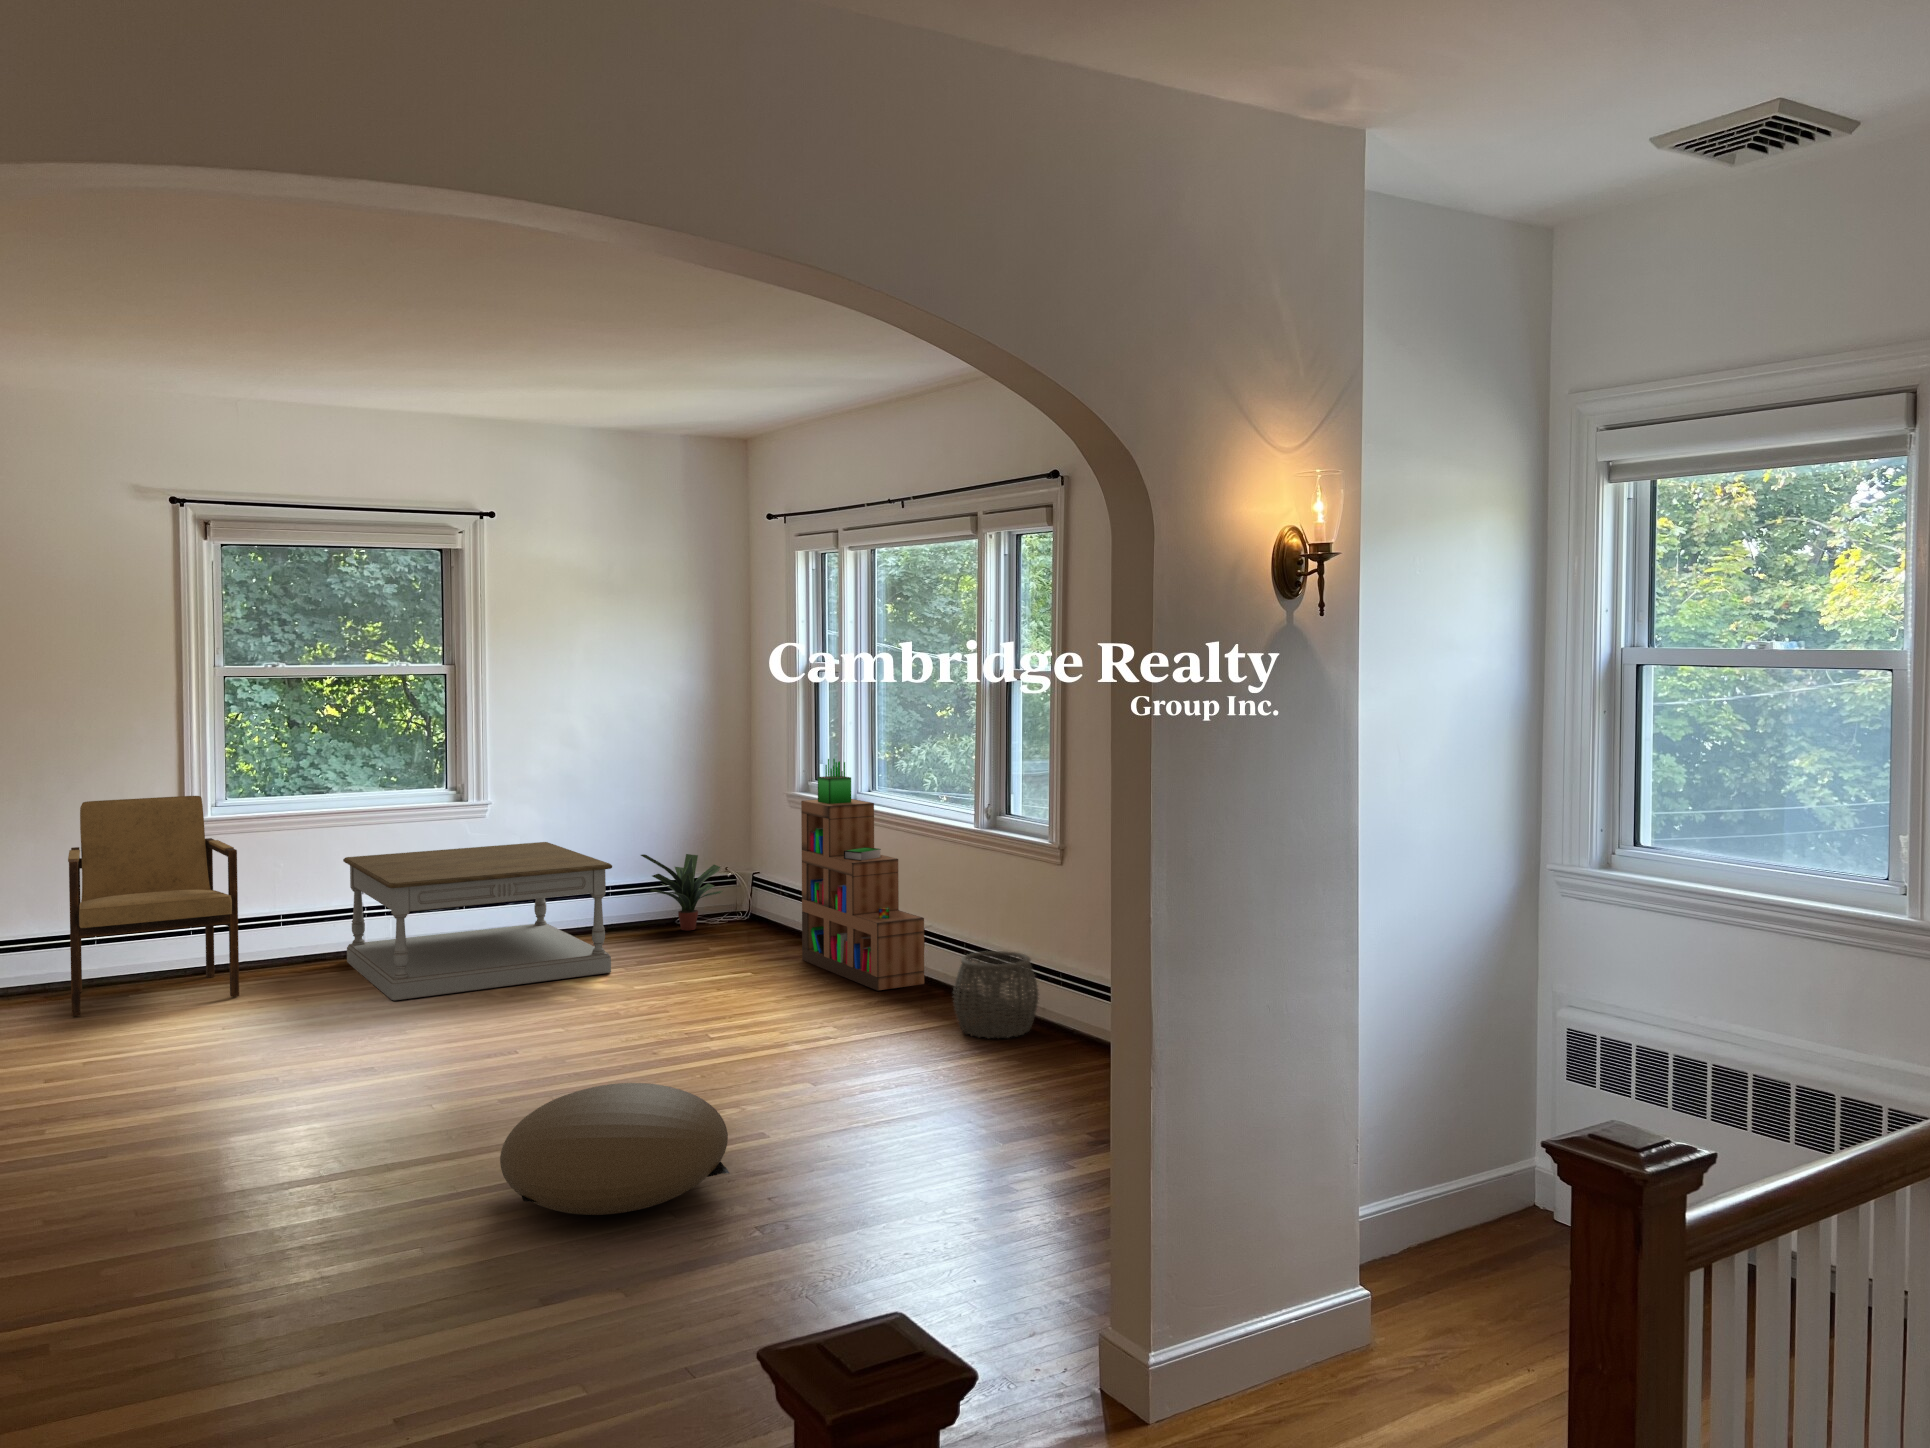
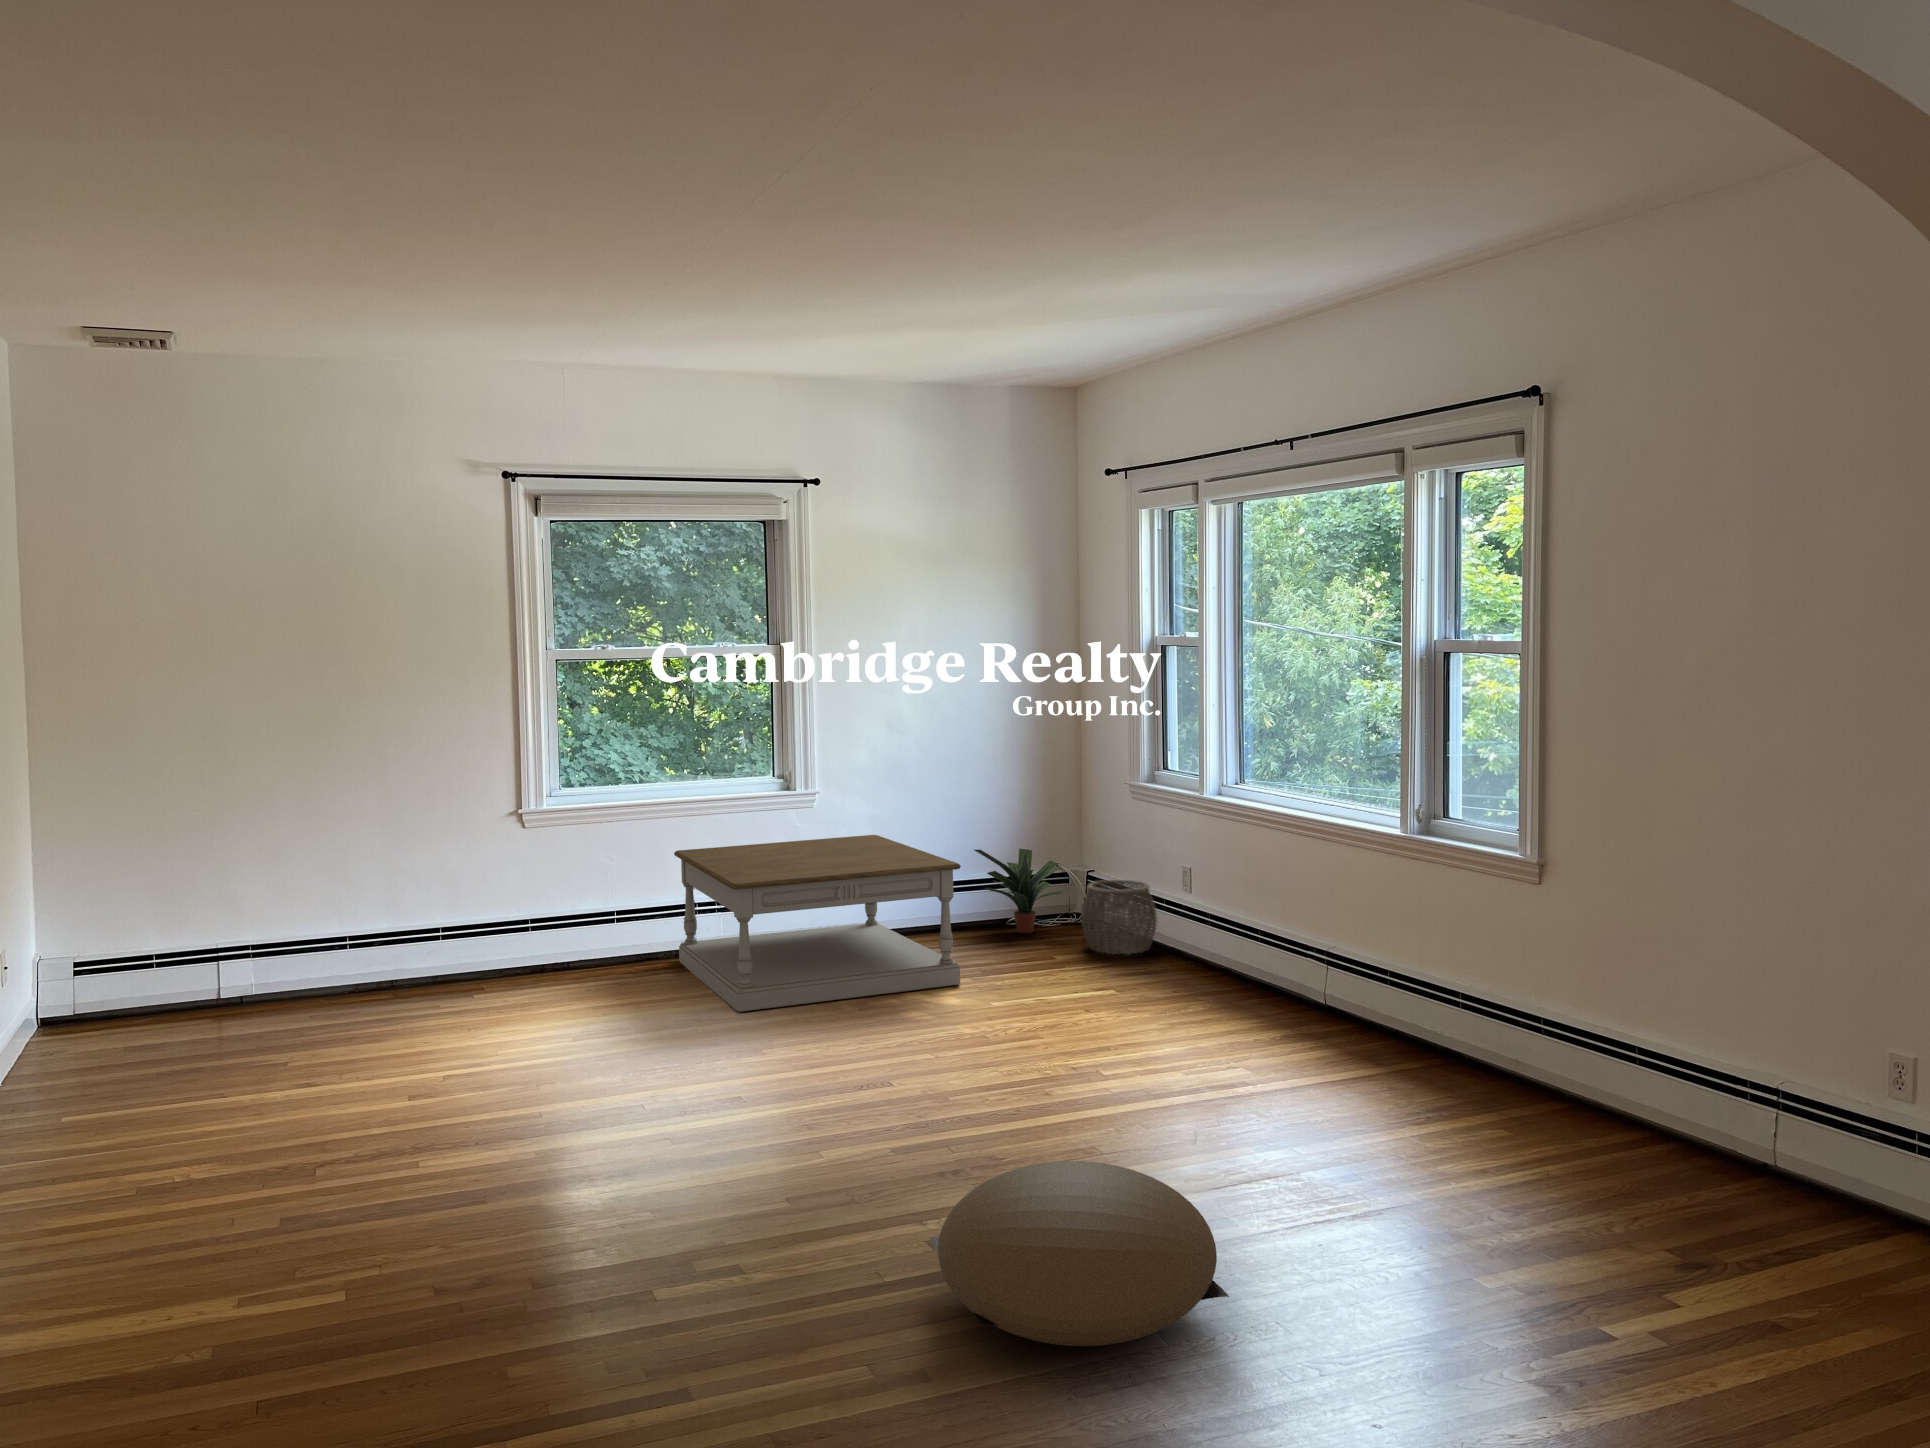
bookshelf: present [801,759,924,990] -> none [1166,745,1329,1019]
armchair: present [68,796,239,1016] -> none [415,786,581,1019]
woven basket: present [953,951,1039,1038] -> present [1081,880,1157,955]

